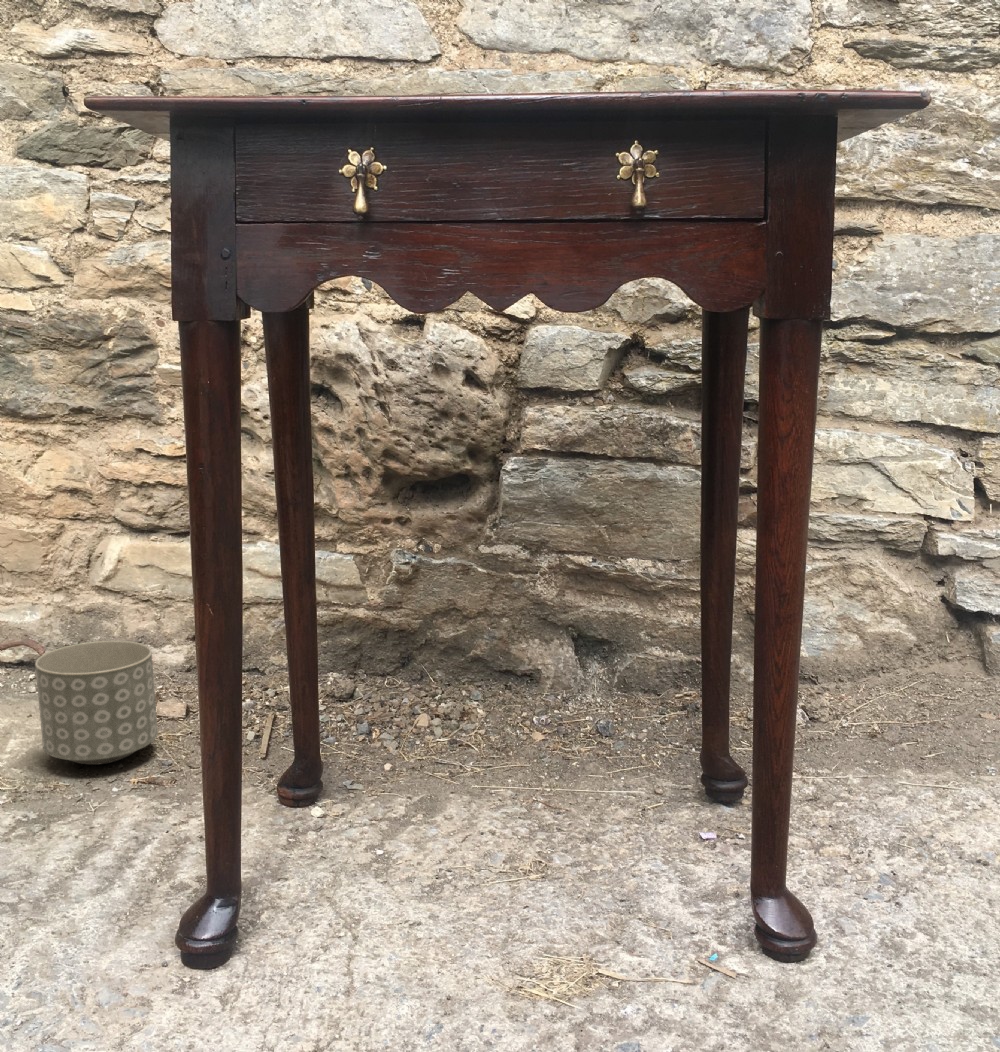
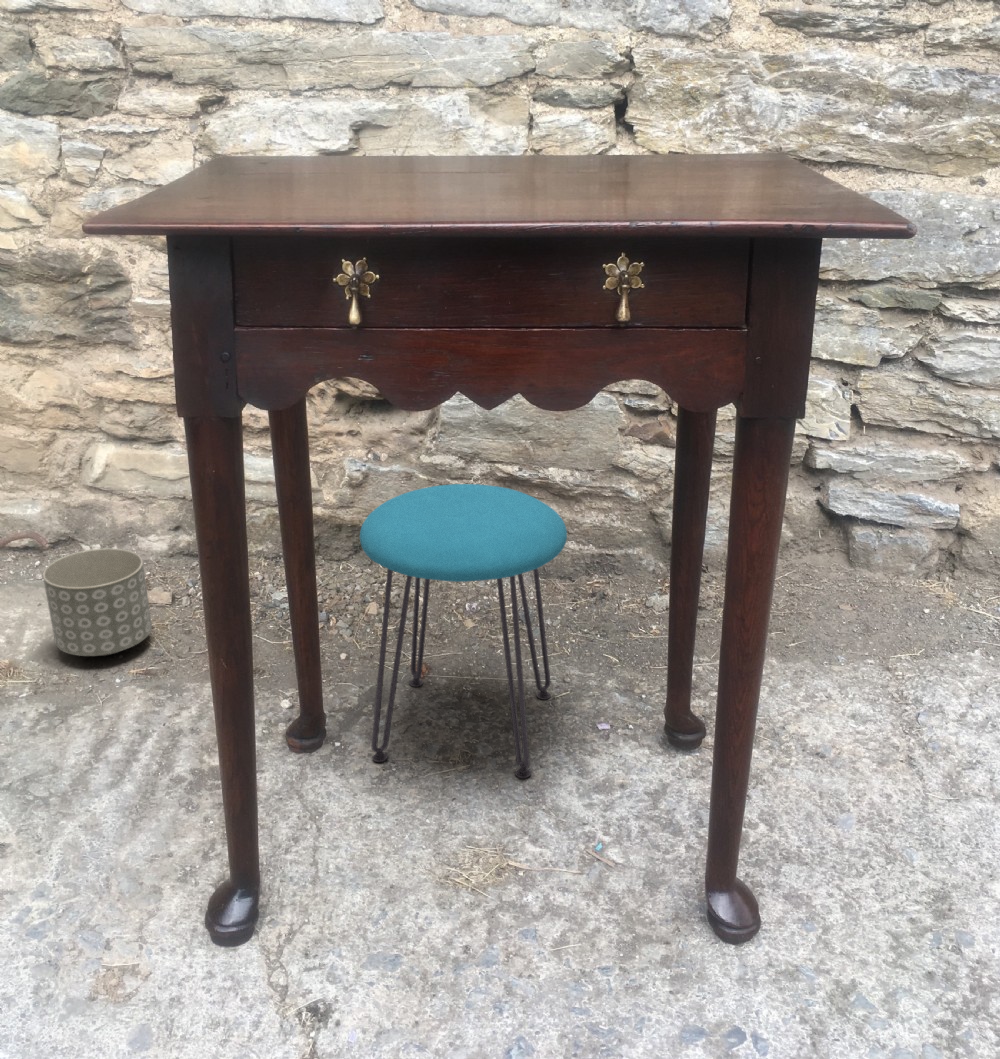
stool: none [411,536,657,884] -> present [360,484,567,778]

